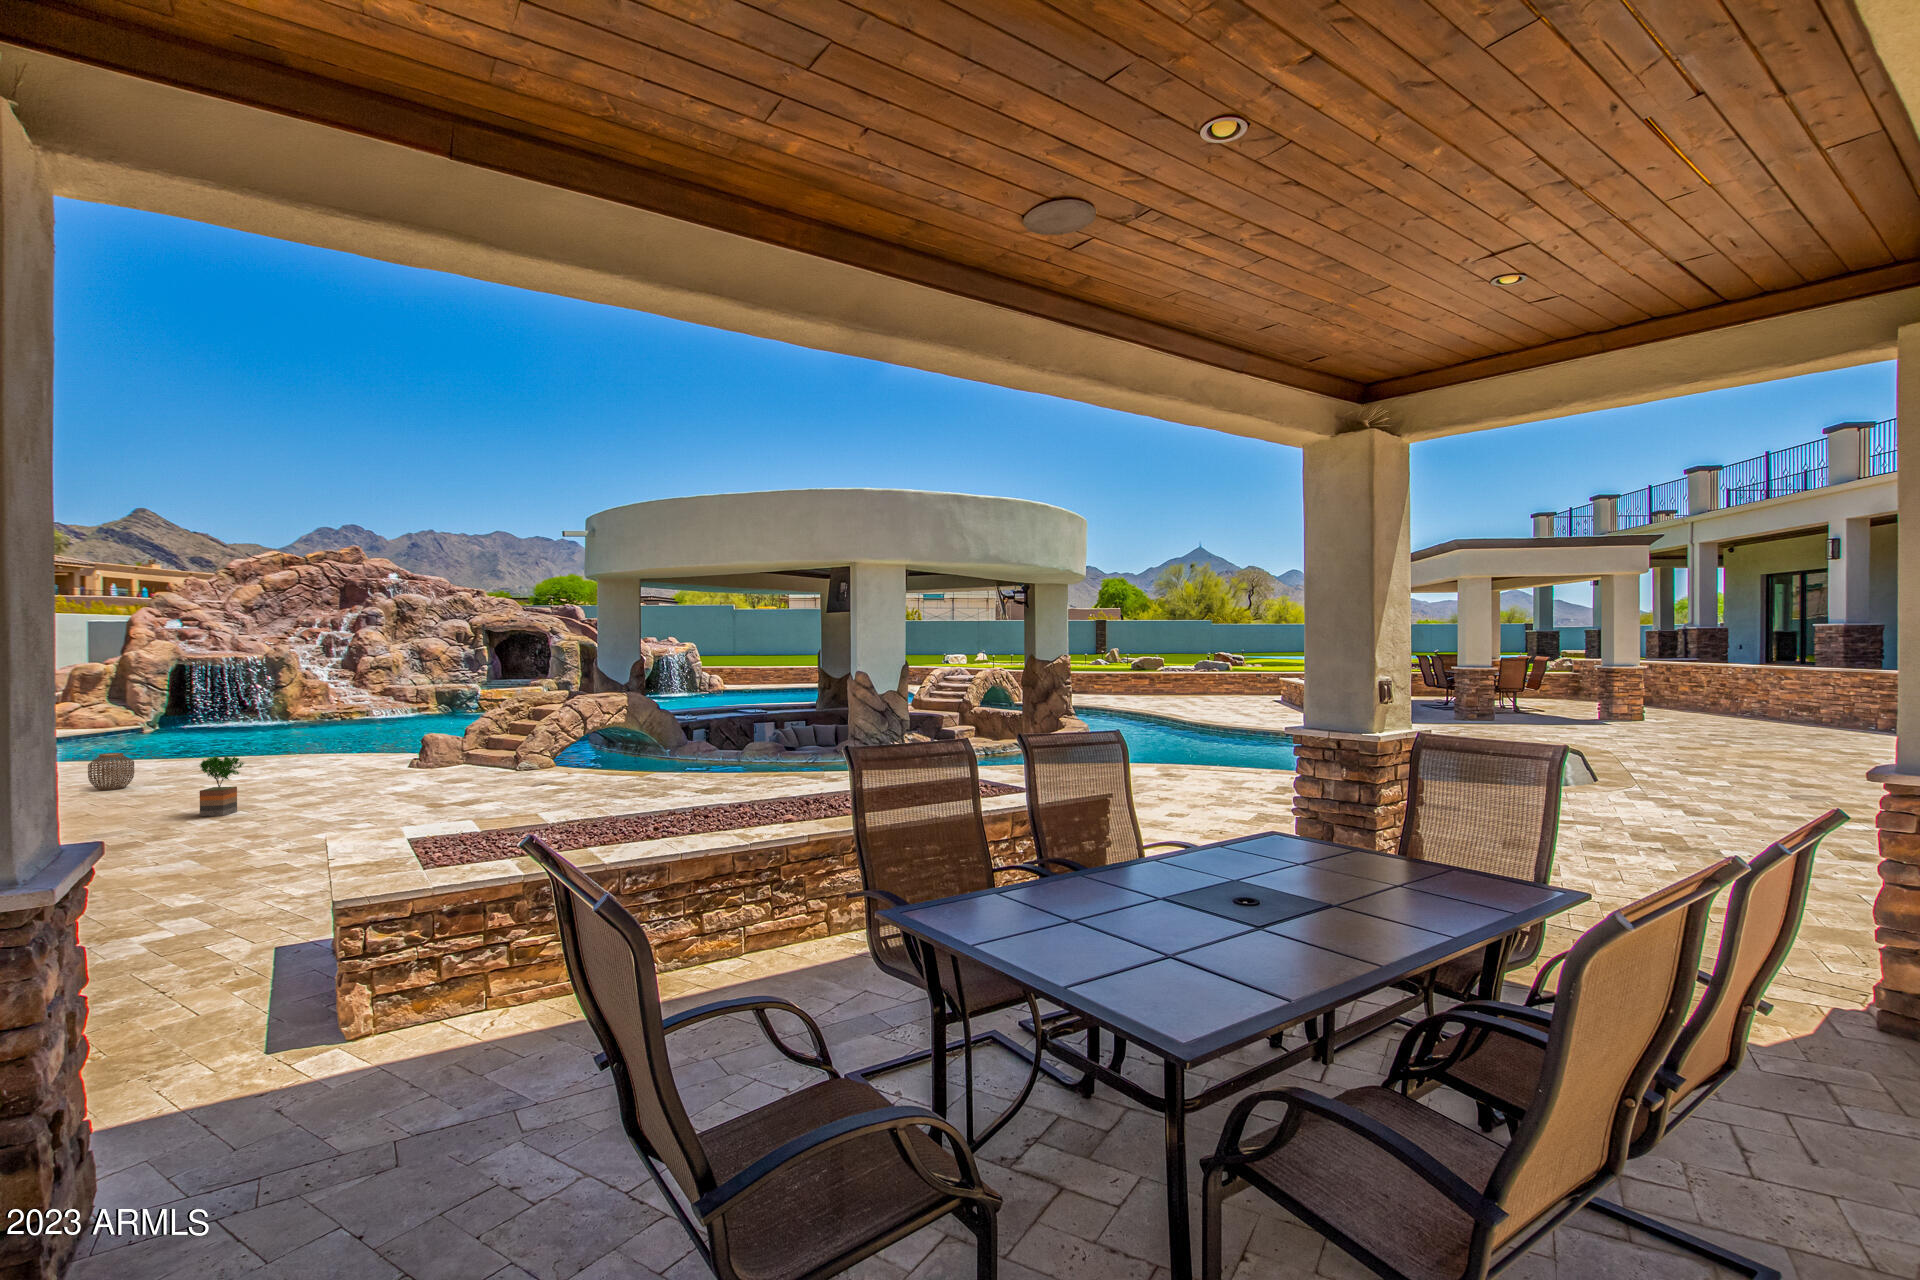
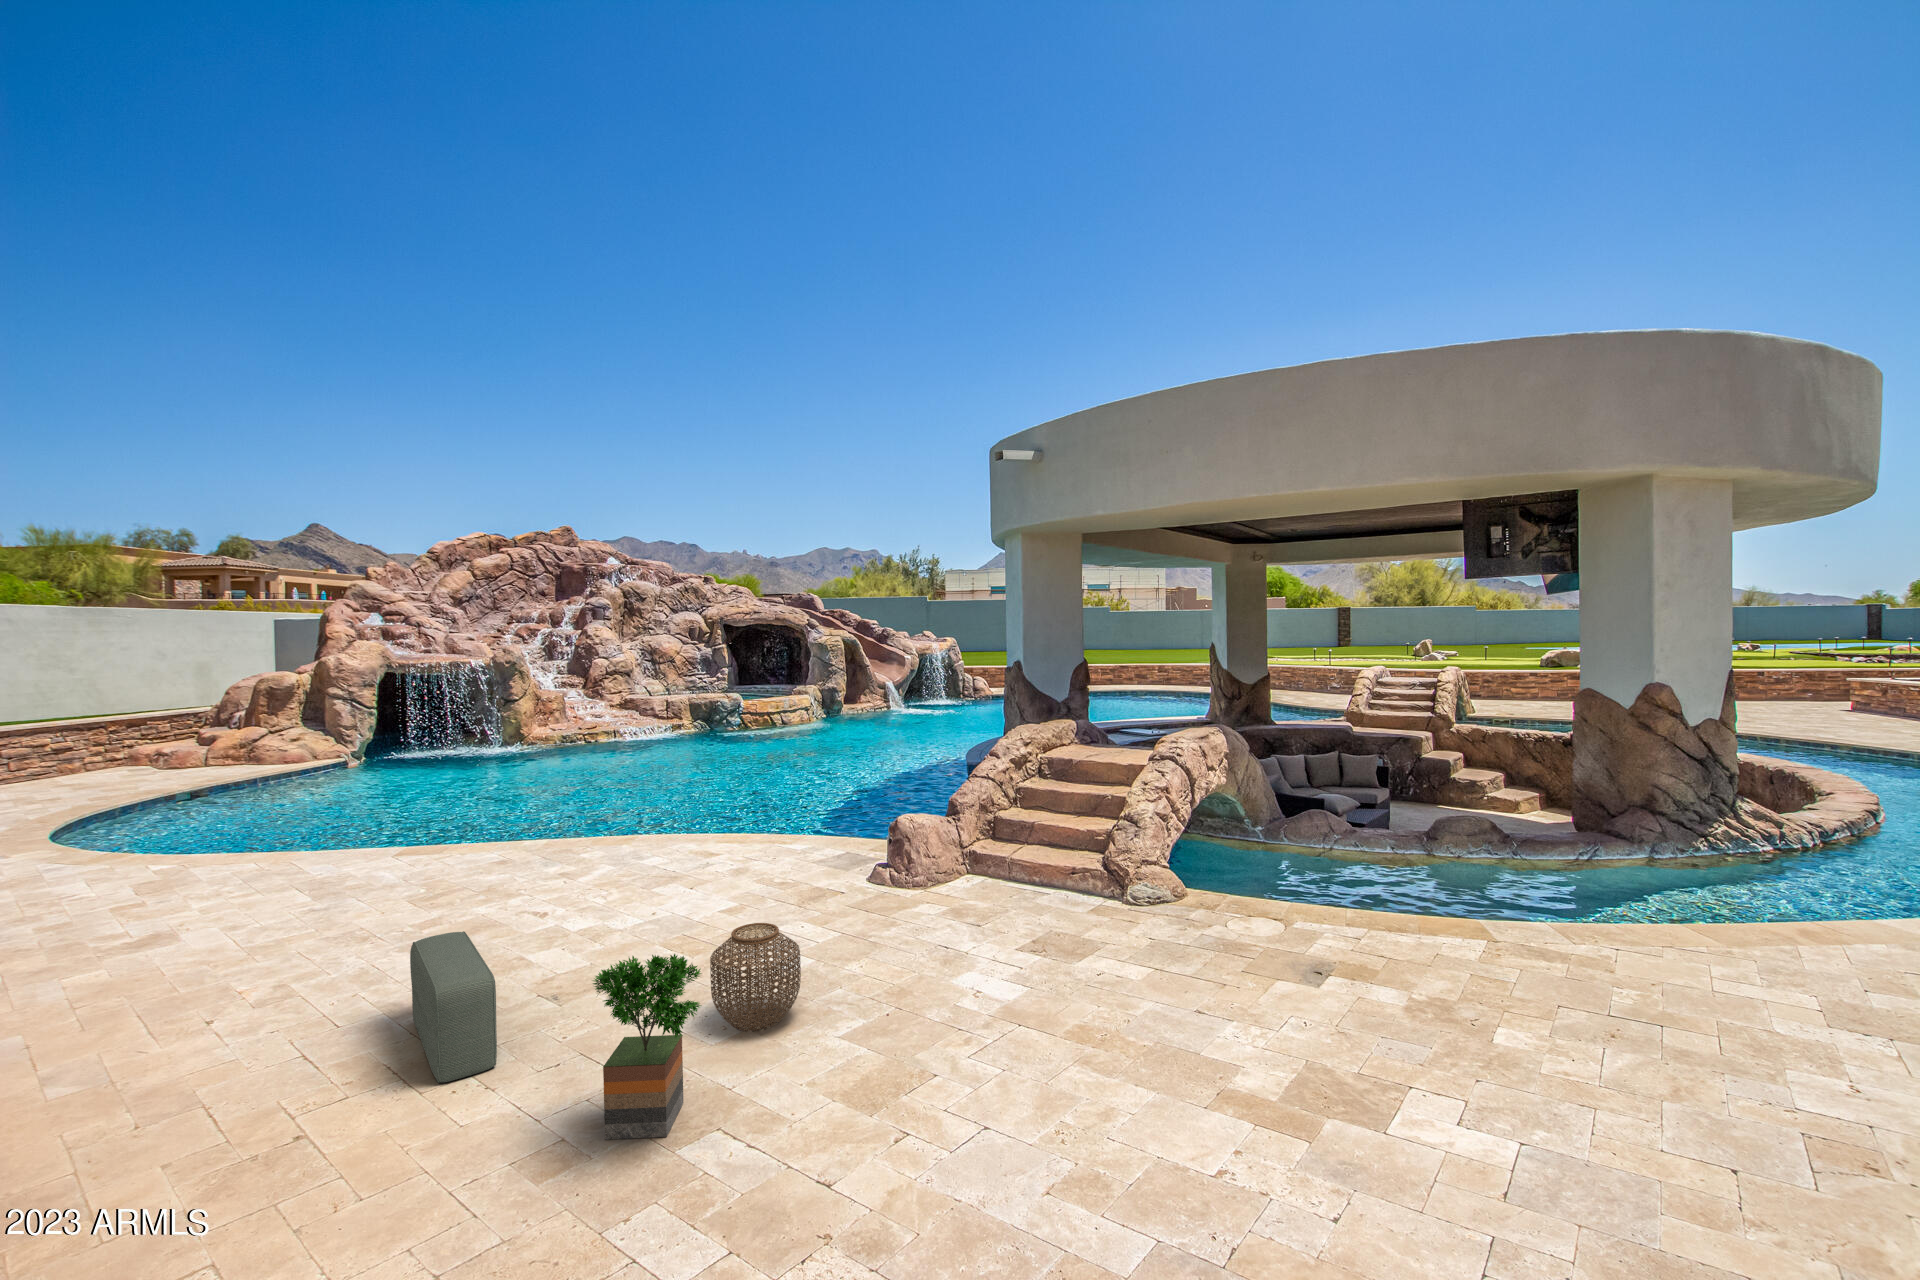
woven basket: present [88,753,134,791] -> present [710,923,801,1031]
pouf: none [139,765,170,810] -> present [410,931,497,1083]

